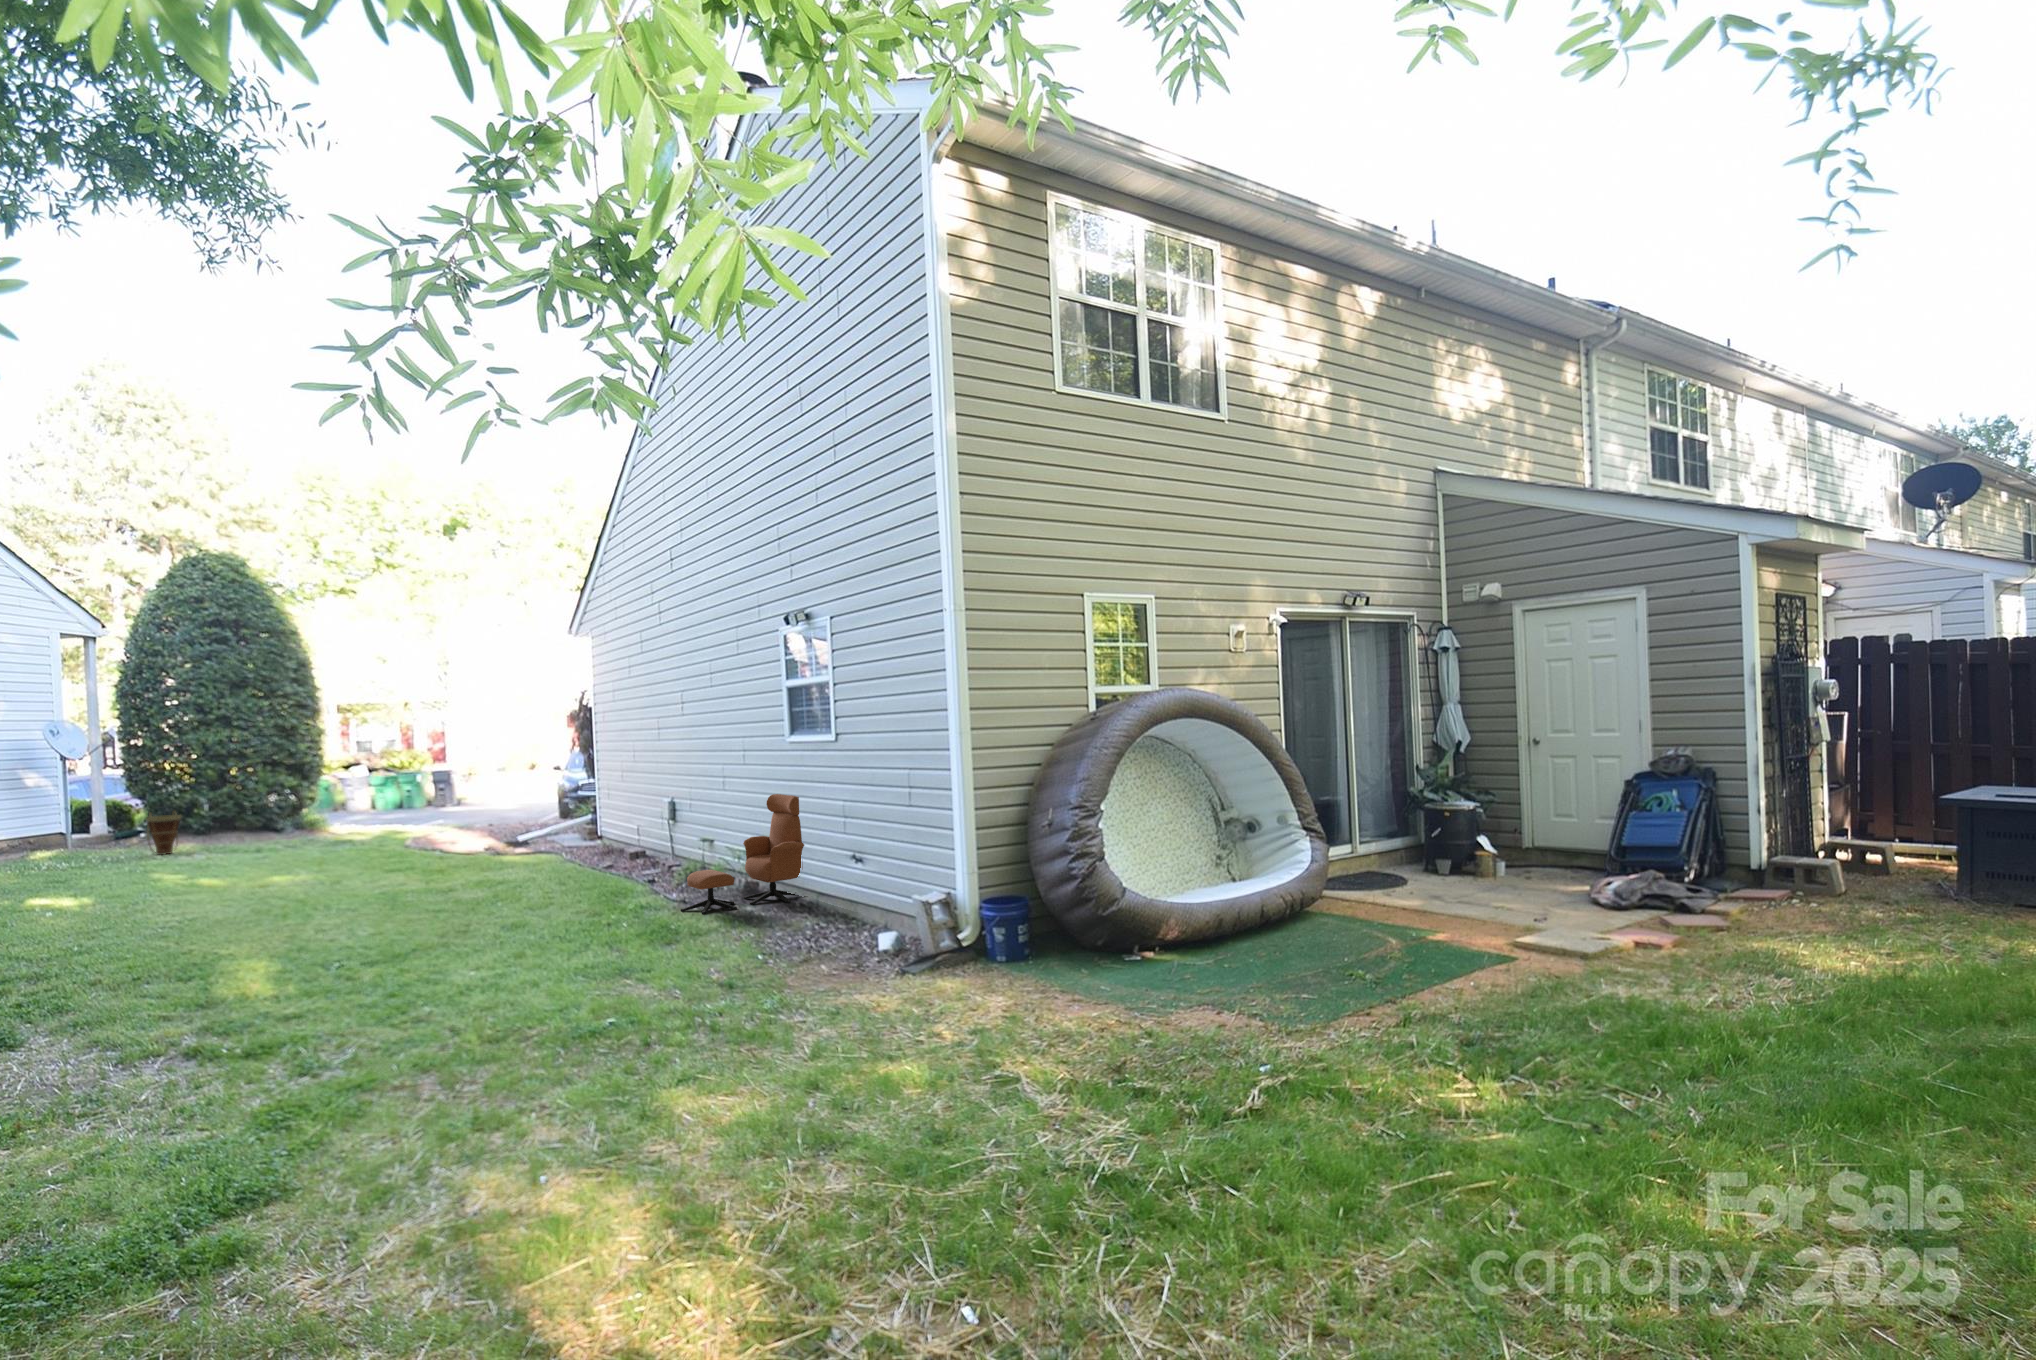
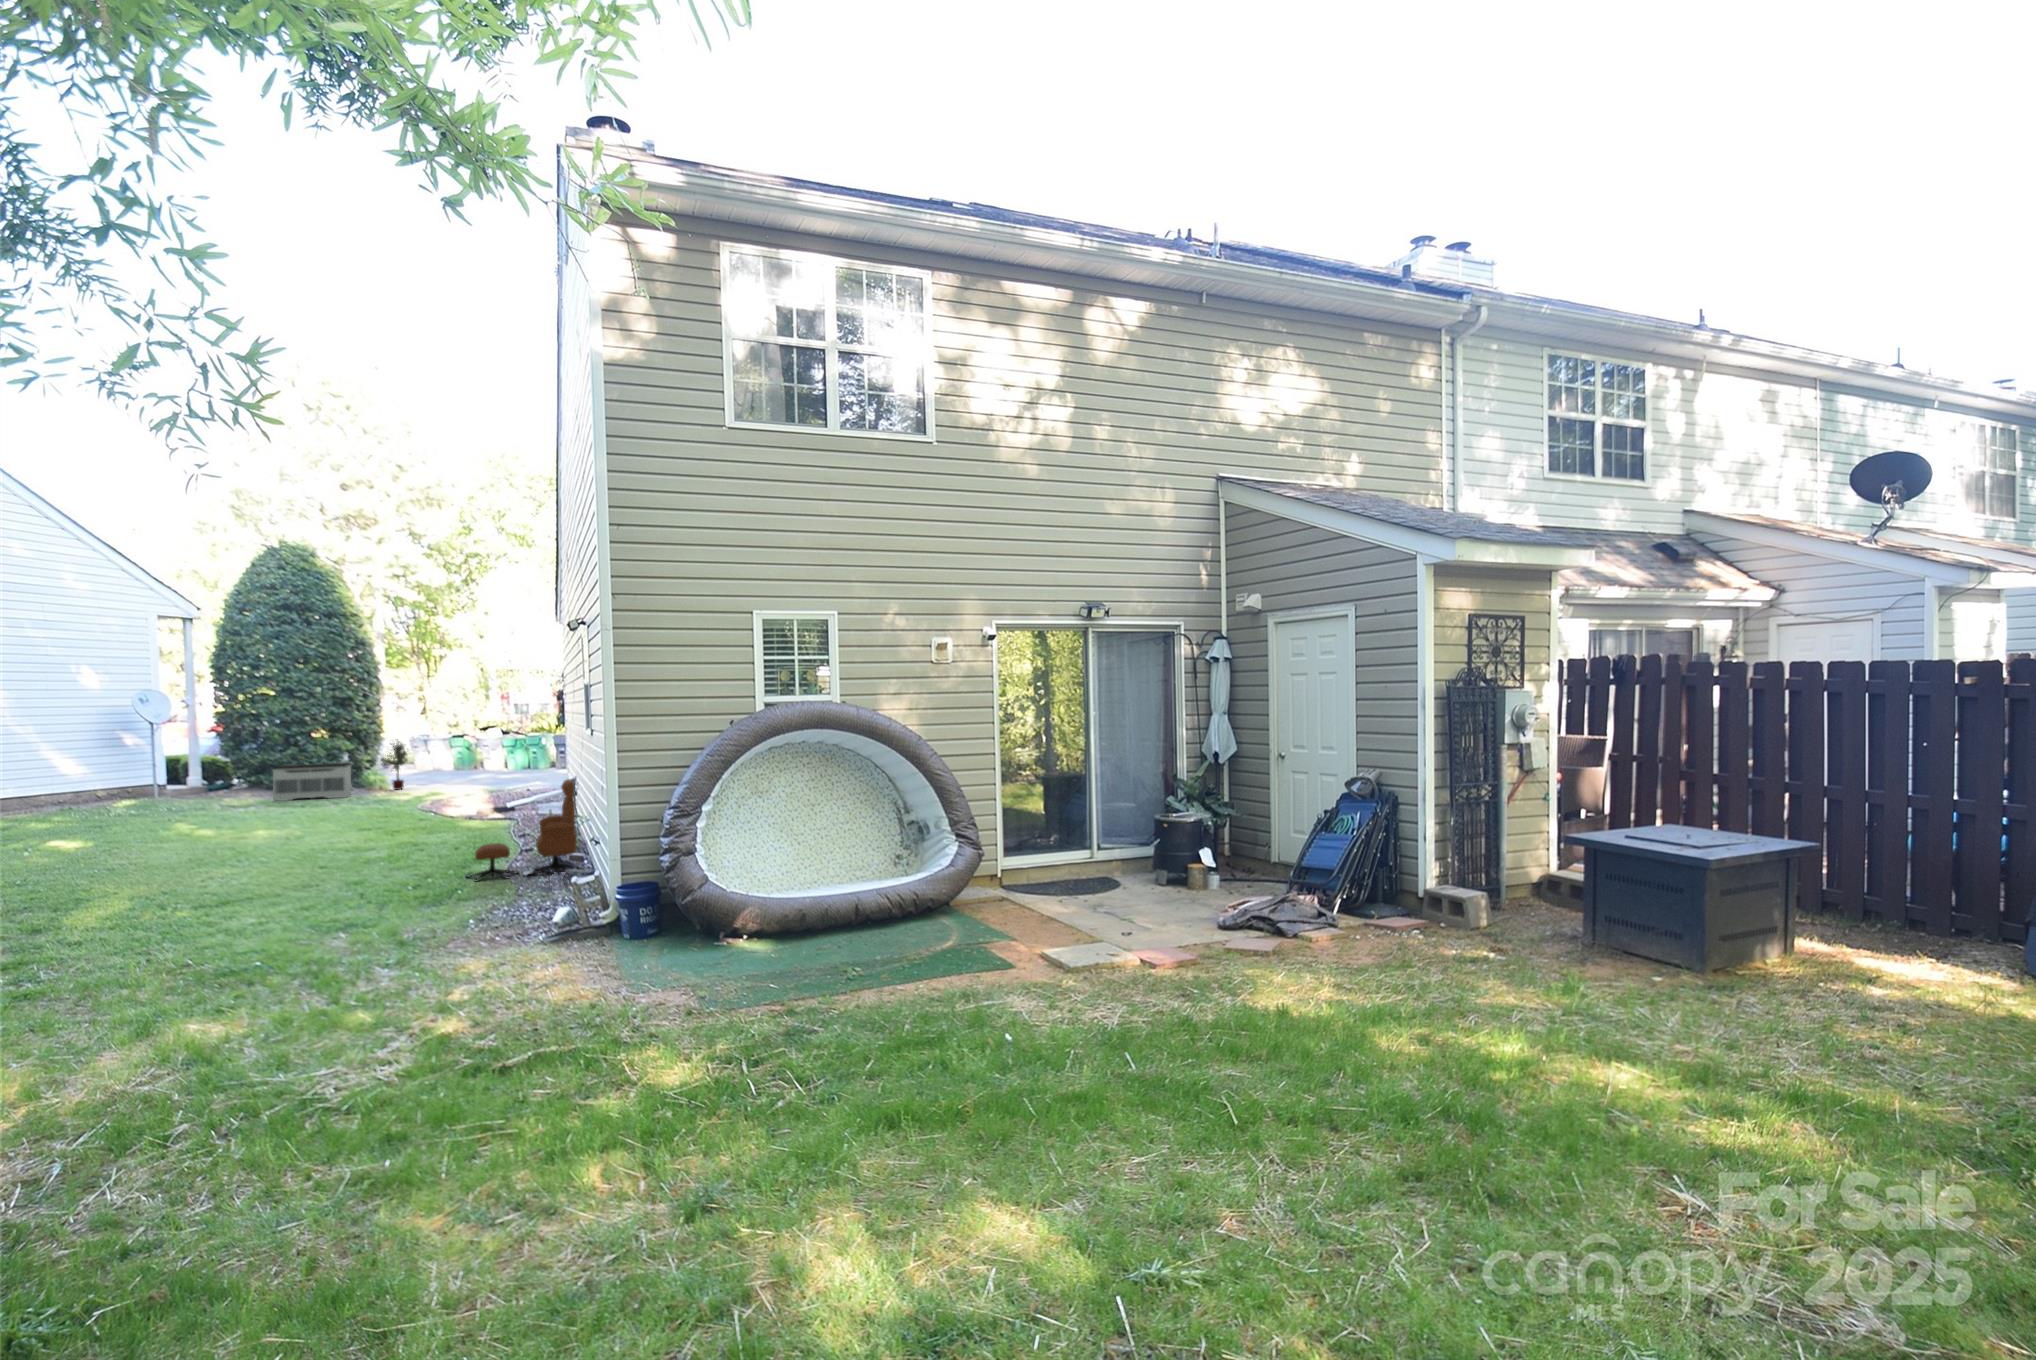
potted tree: none [322,775,359,834] -> present [381,739,408,790]
bench: none [208,803,299,852] -> present [273,762,351,801]
basket: present [147,811,181,855] -> none [227,765,255,802]

